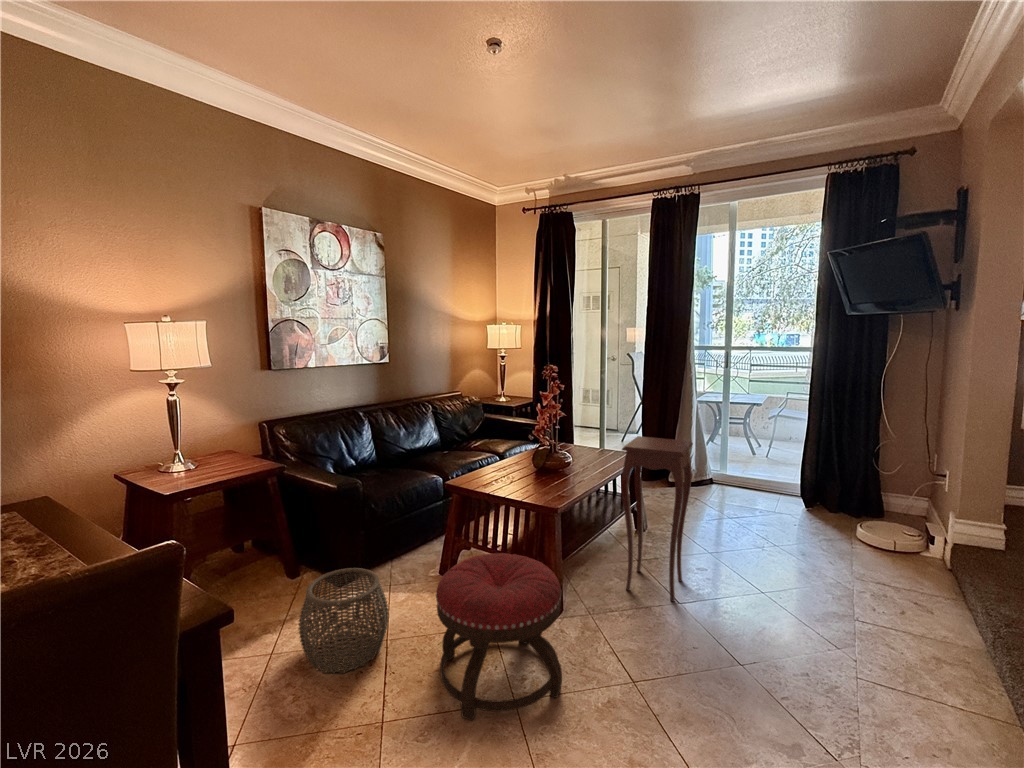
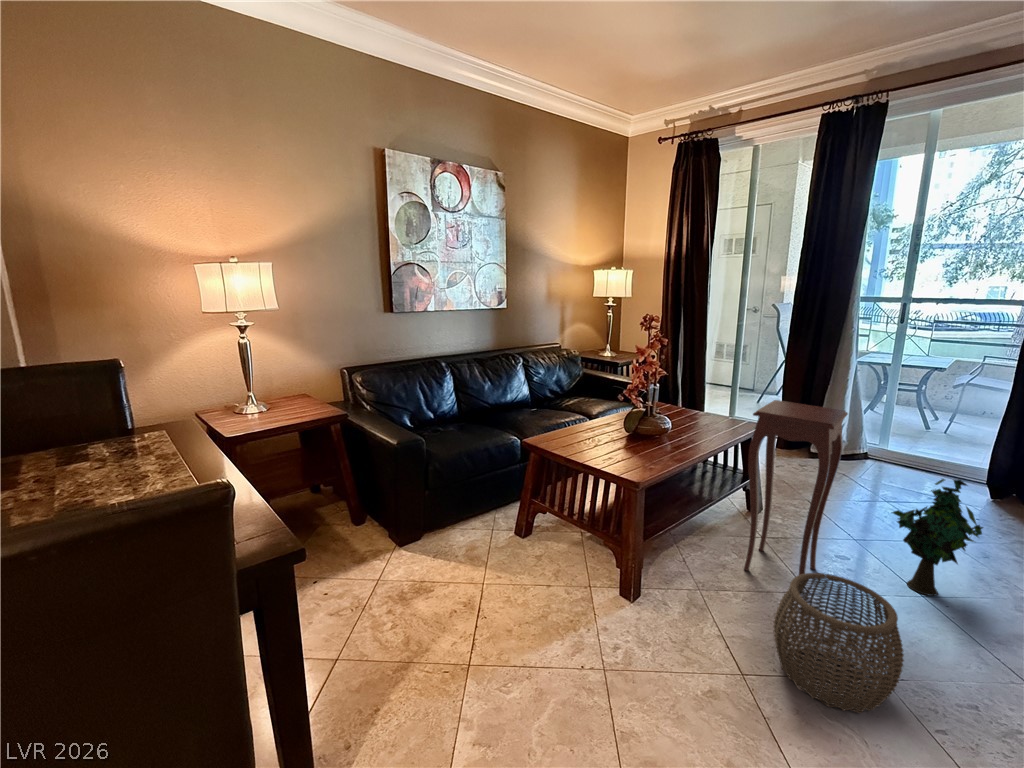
decorative plant: none [732,490,795,589] -> present [892,479,983,596]
ottoman: present [436,553,562,720] -> none [528,514,665,682]
woven basket: present [298,568,389,674] -> present [773,573,904,713]

